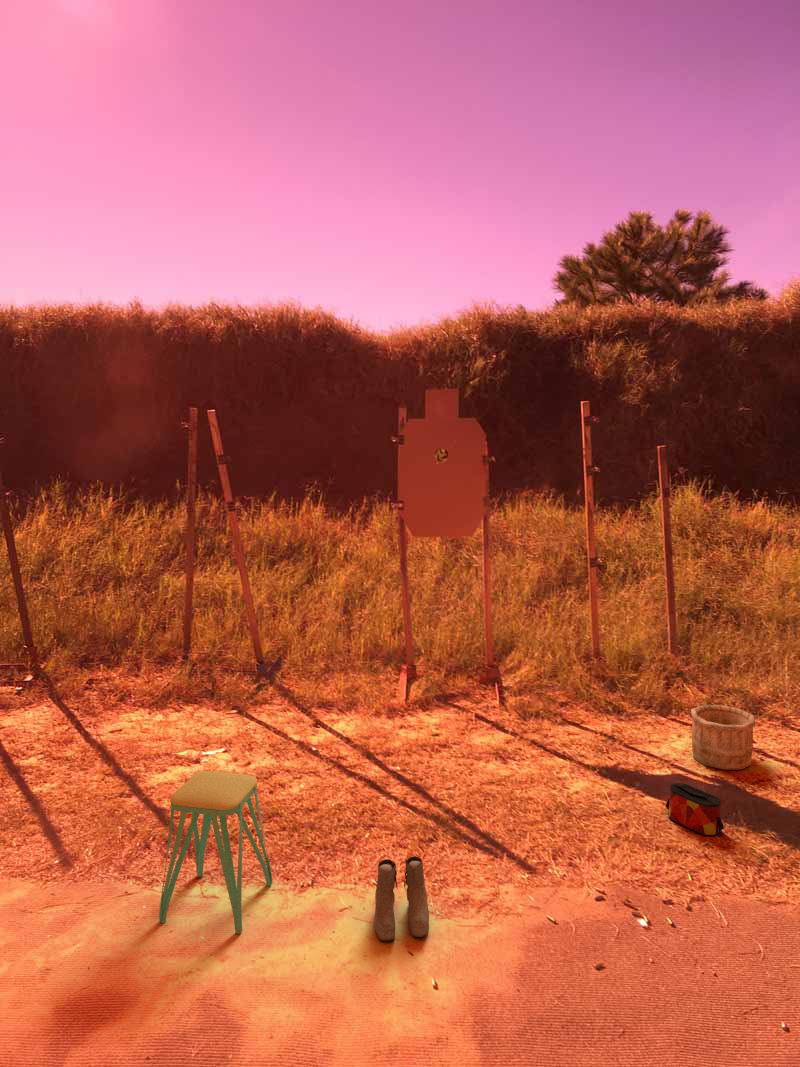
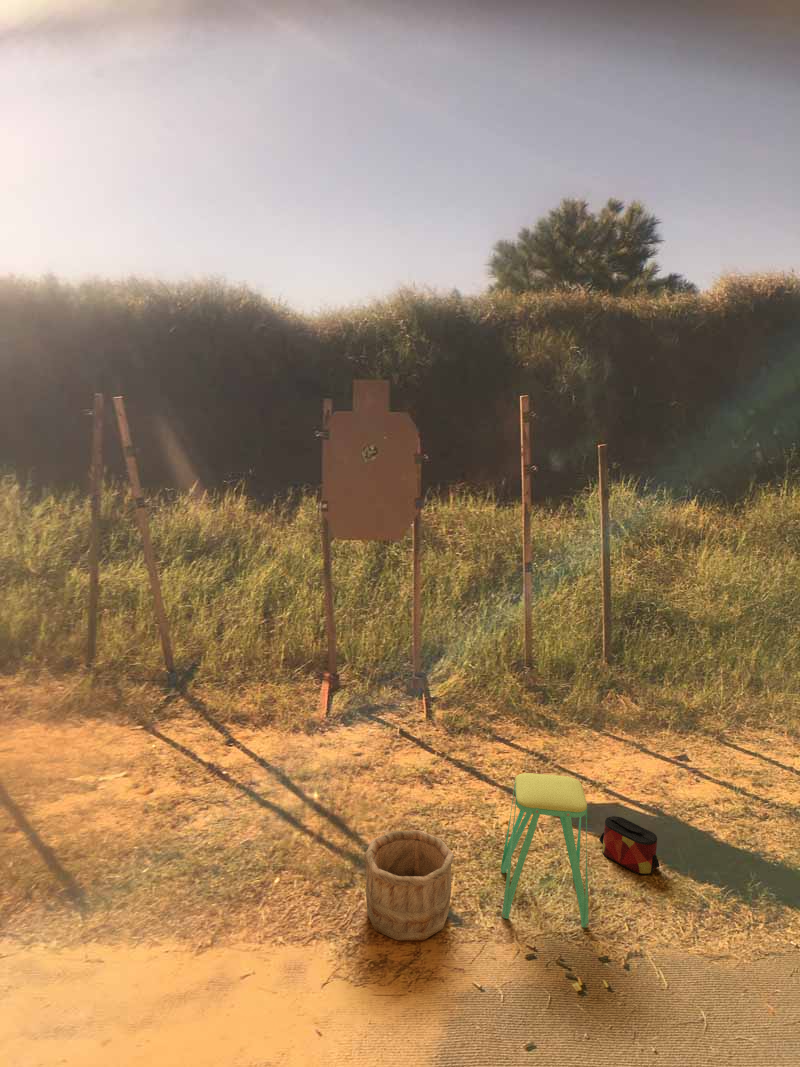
wooden bucket: present [691,705,755,770] -> present [364,830,454,940]
stool: present [159,771,272,934] -> present [501,773,589,928]
boots: present [375,856,429,941] -> none [280,917,342,1019]

